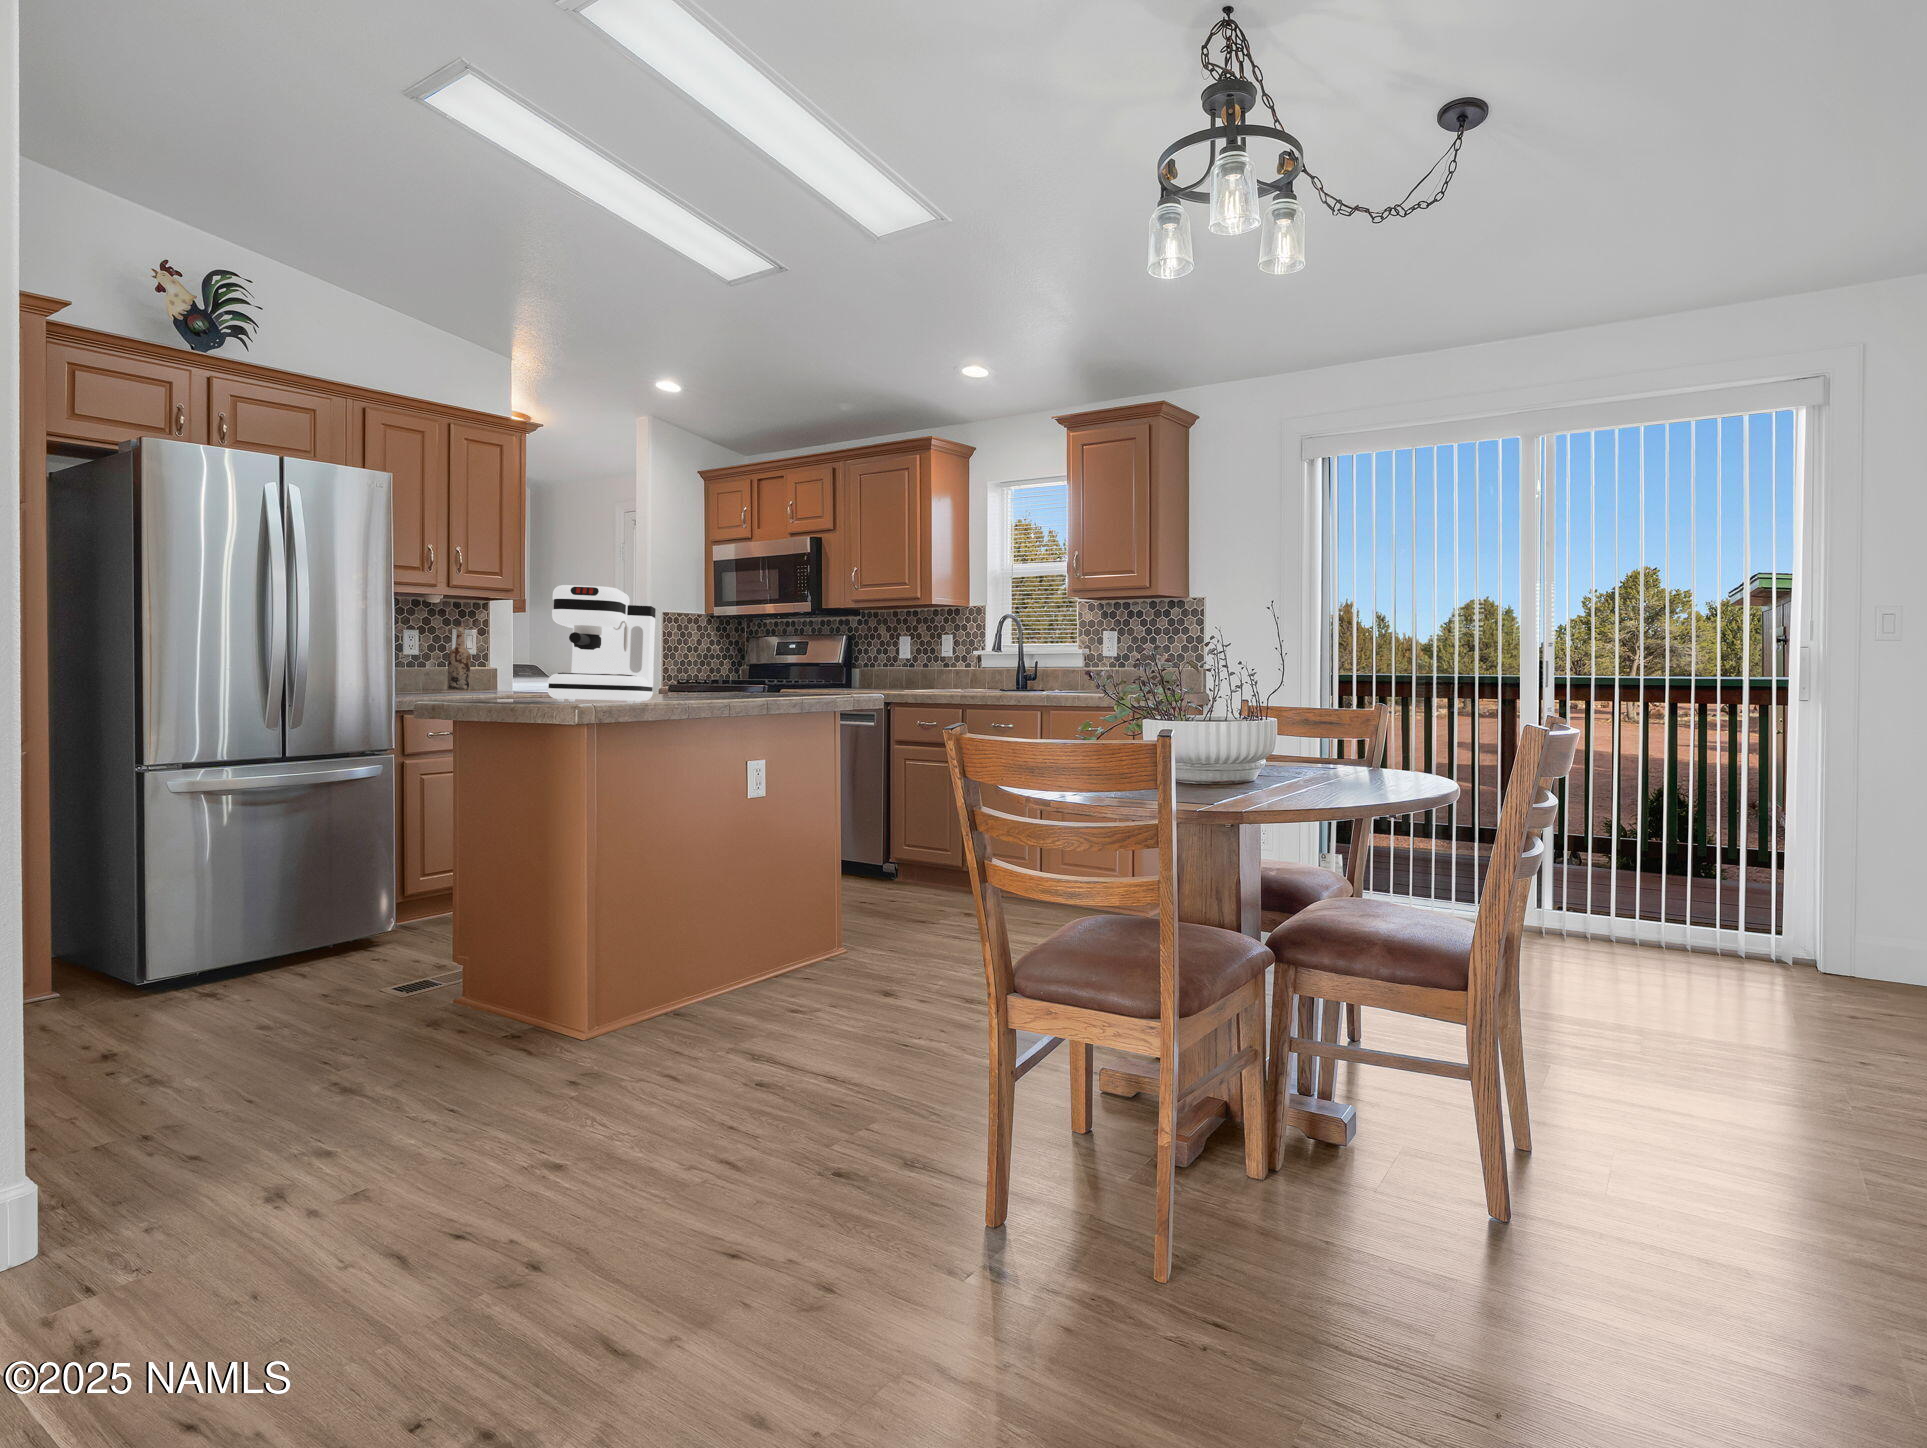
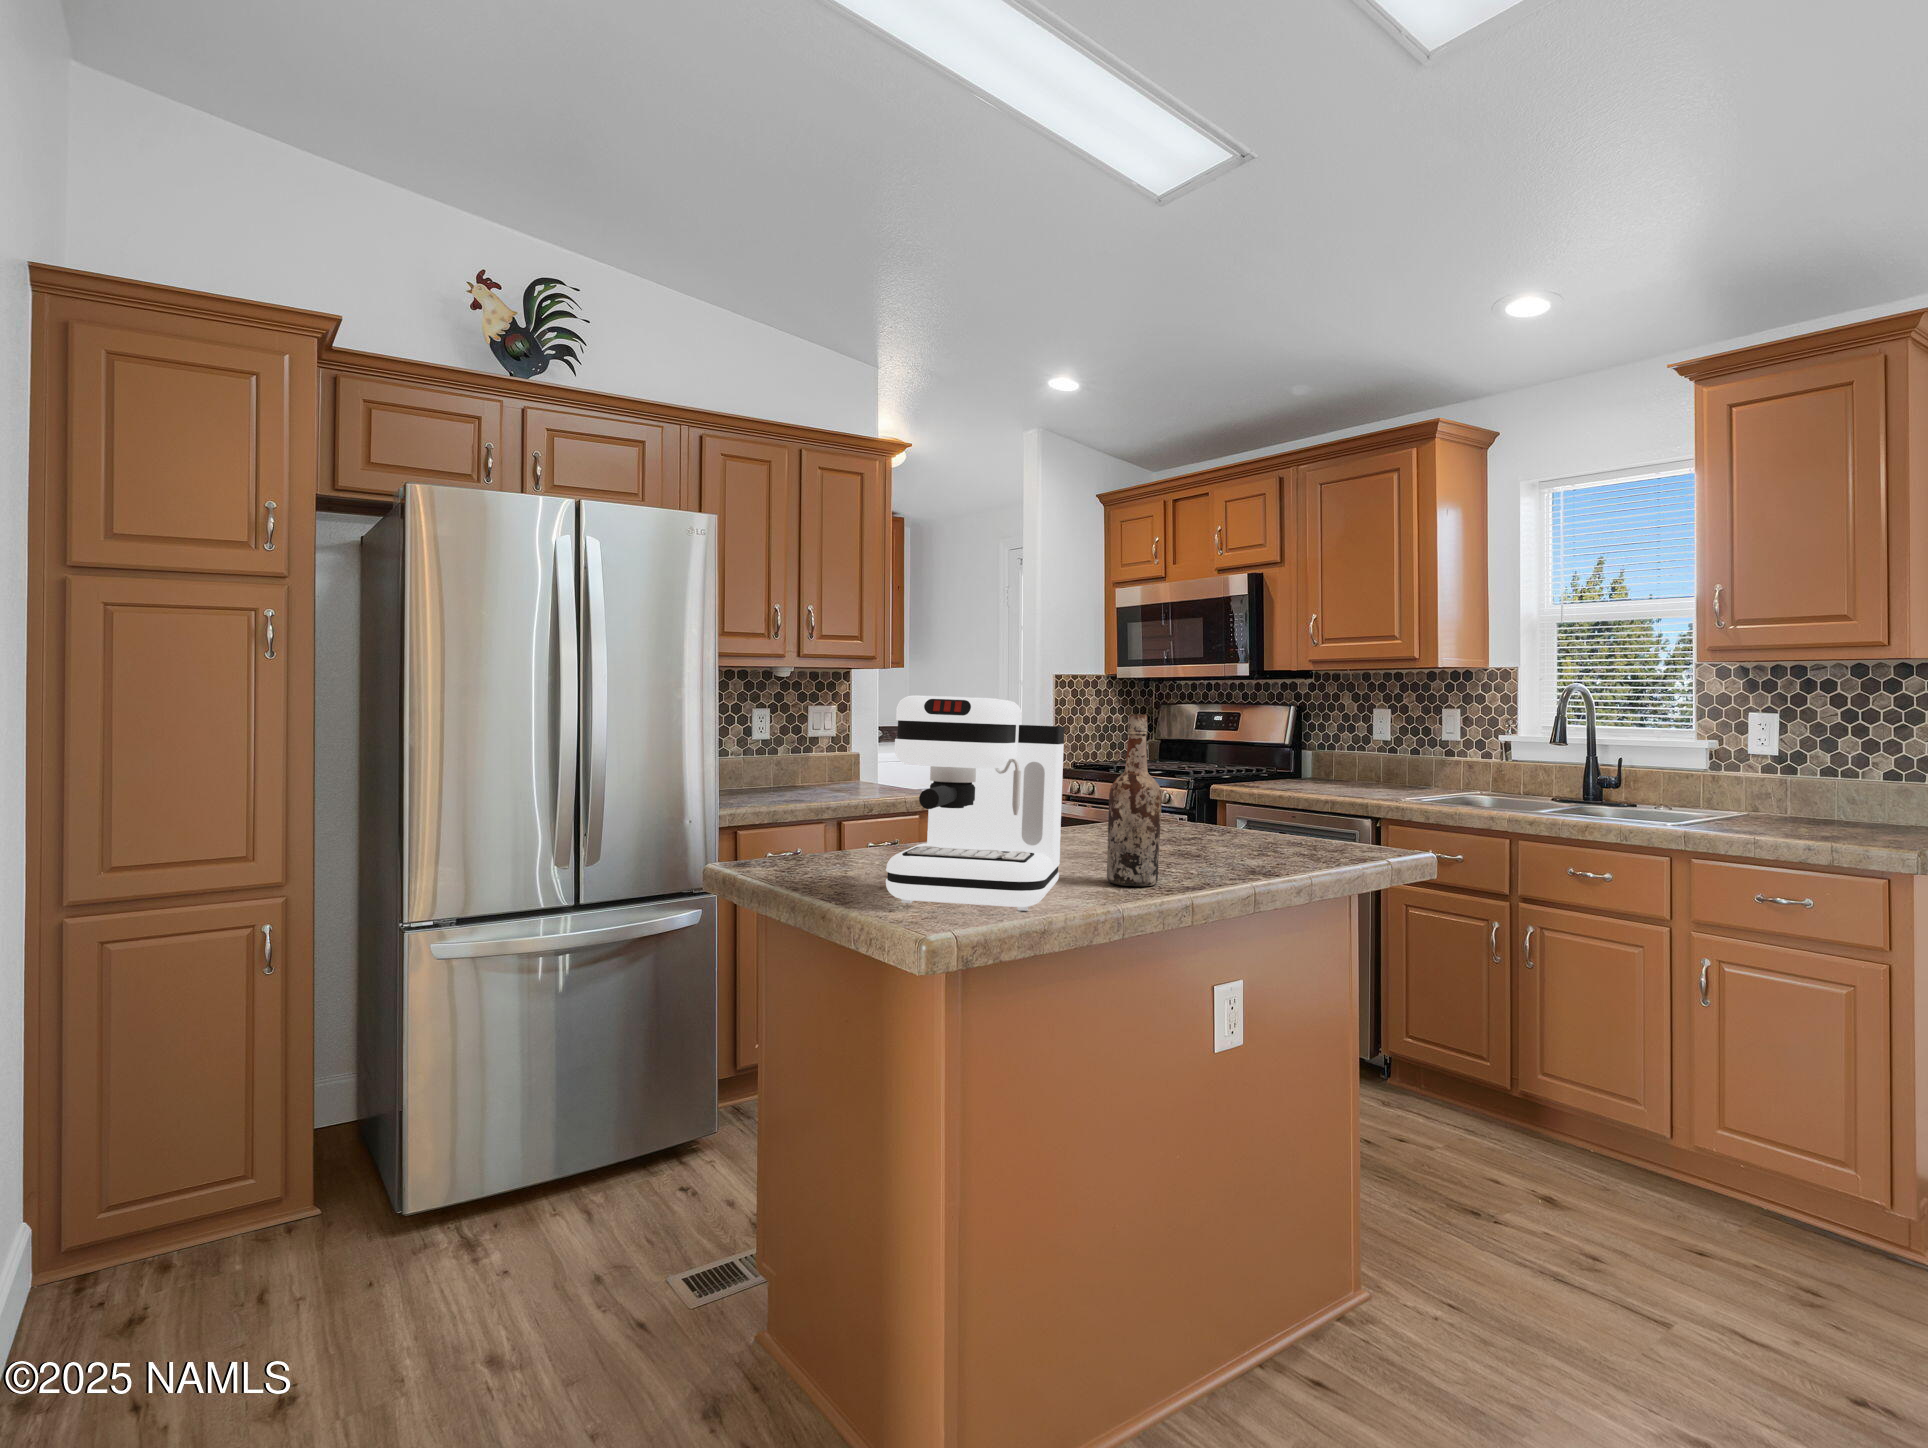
wine bottle: present [447,626,471,690] -> present [1107,714,1162,886]

